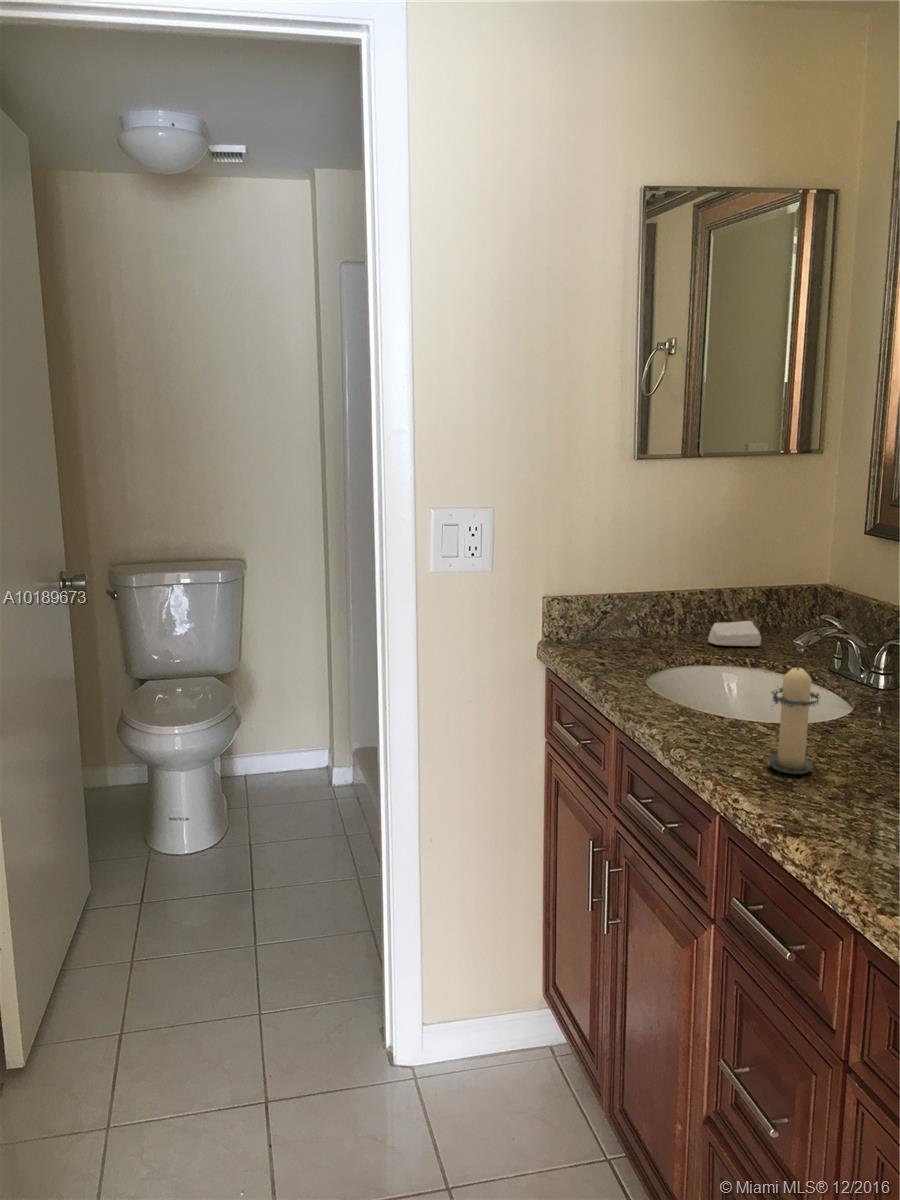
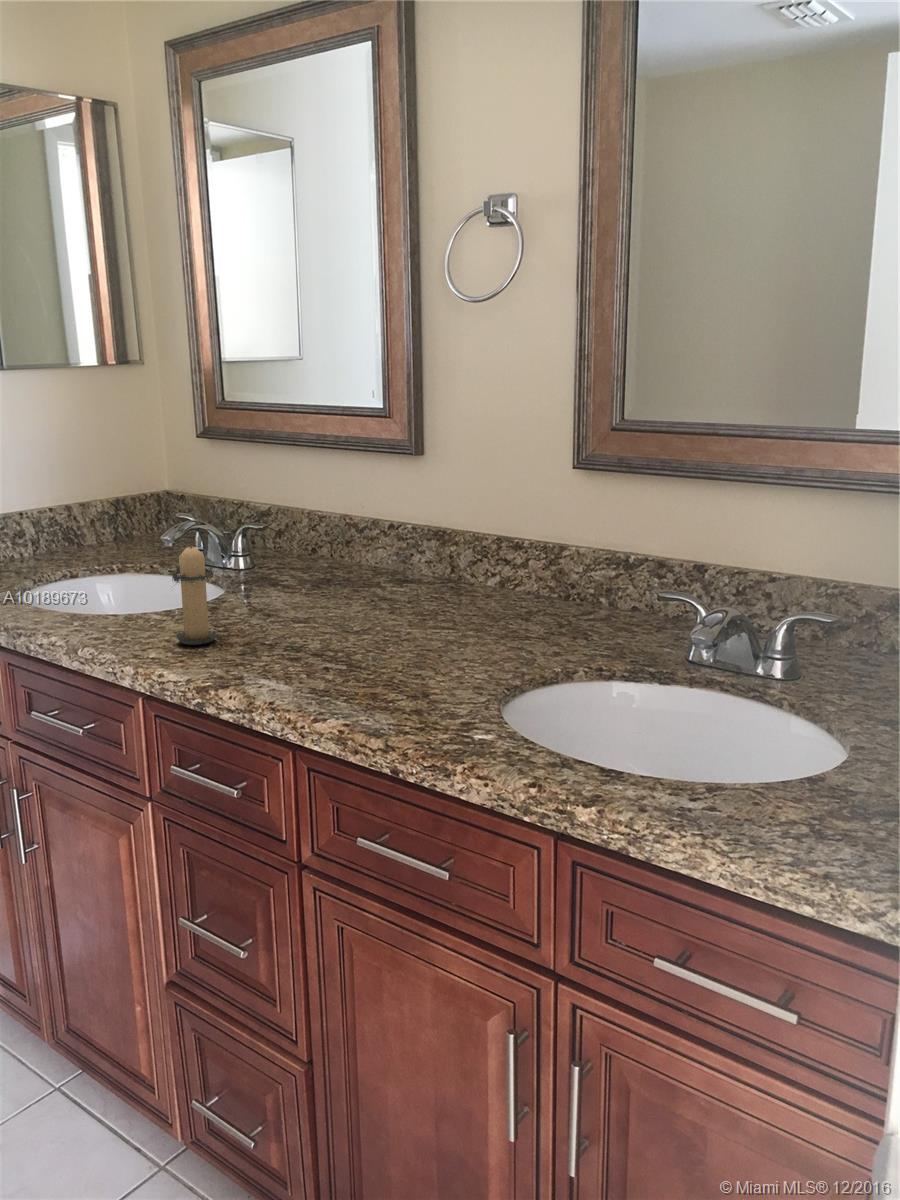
soap bar: present [708,621,761,646] -> none [67,531,120,558]

